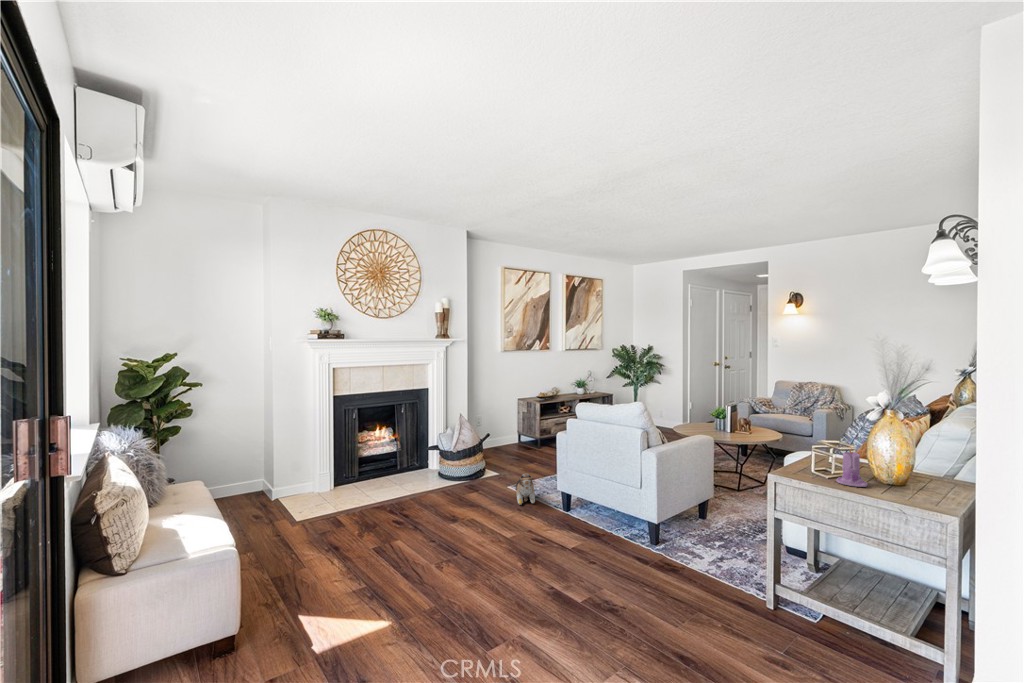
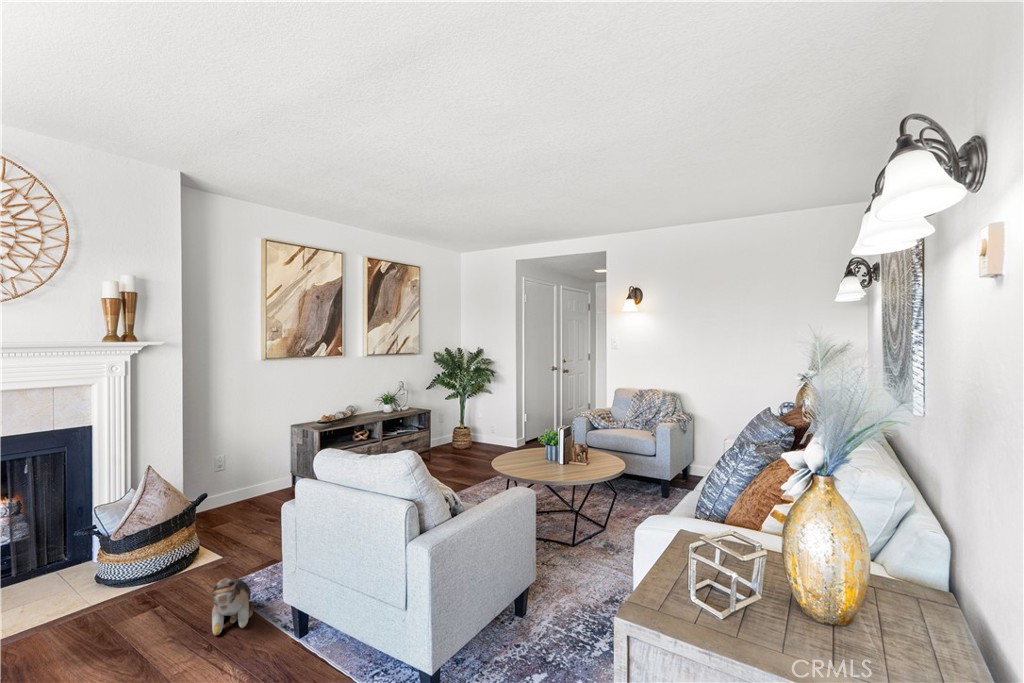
candle: present [836,450,868,487] -> none [743,563,806,655]

